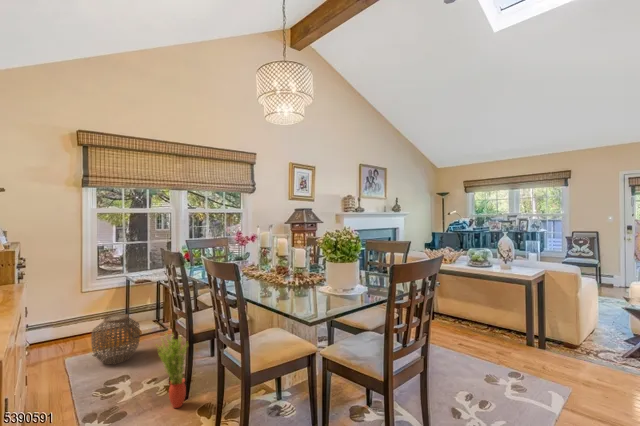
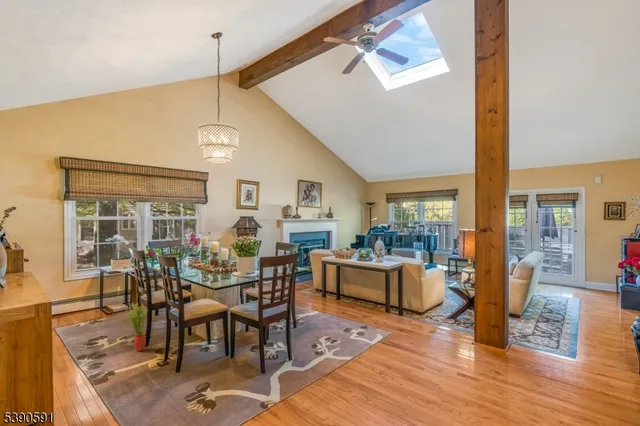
woven basket: present [92,314,140,364] -> none [76,295,112,331]

